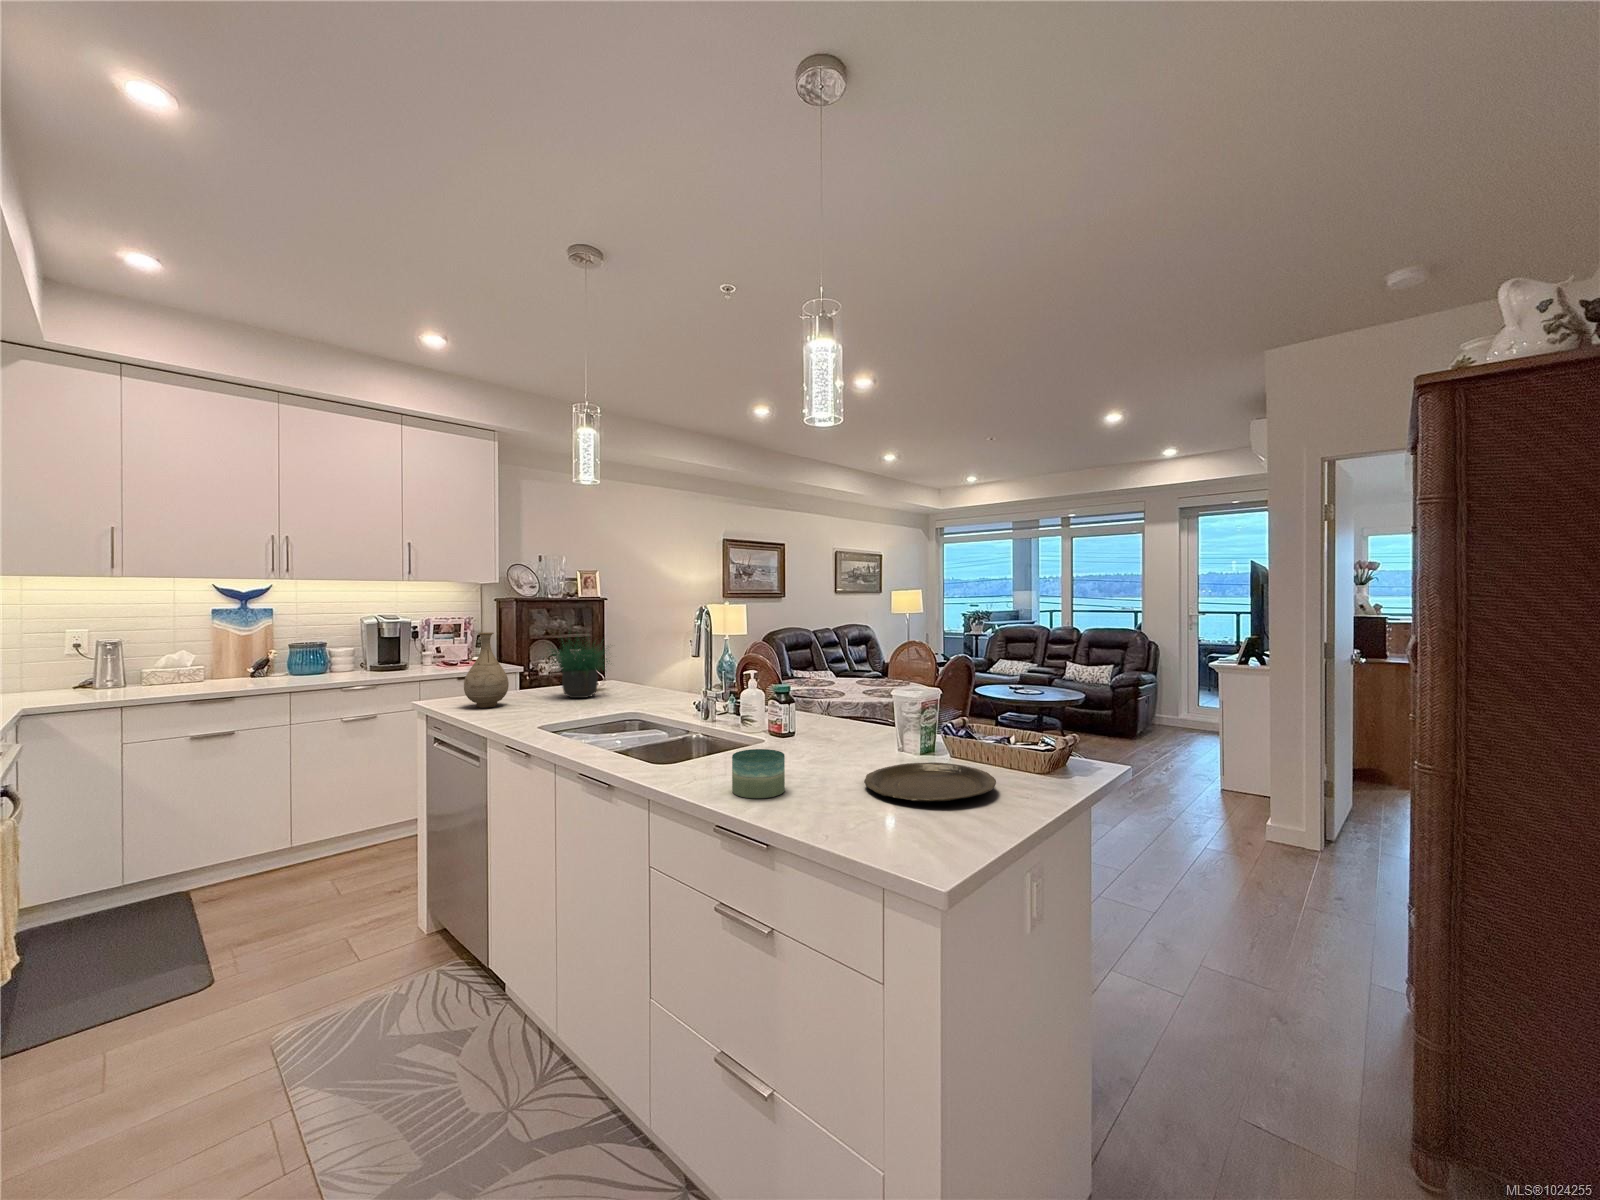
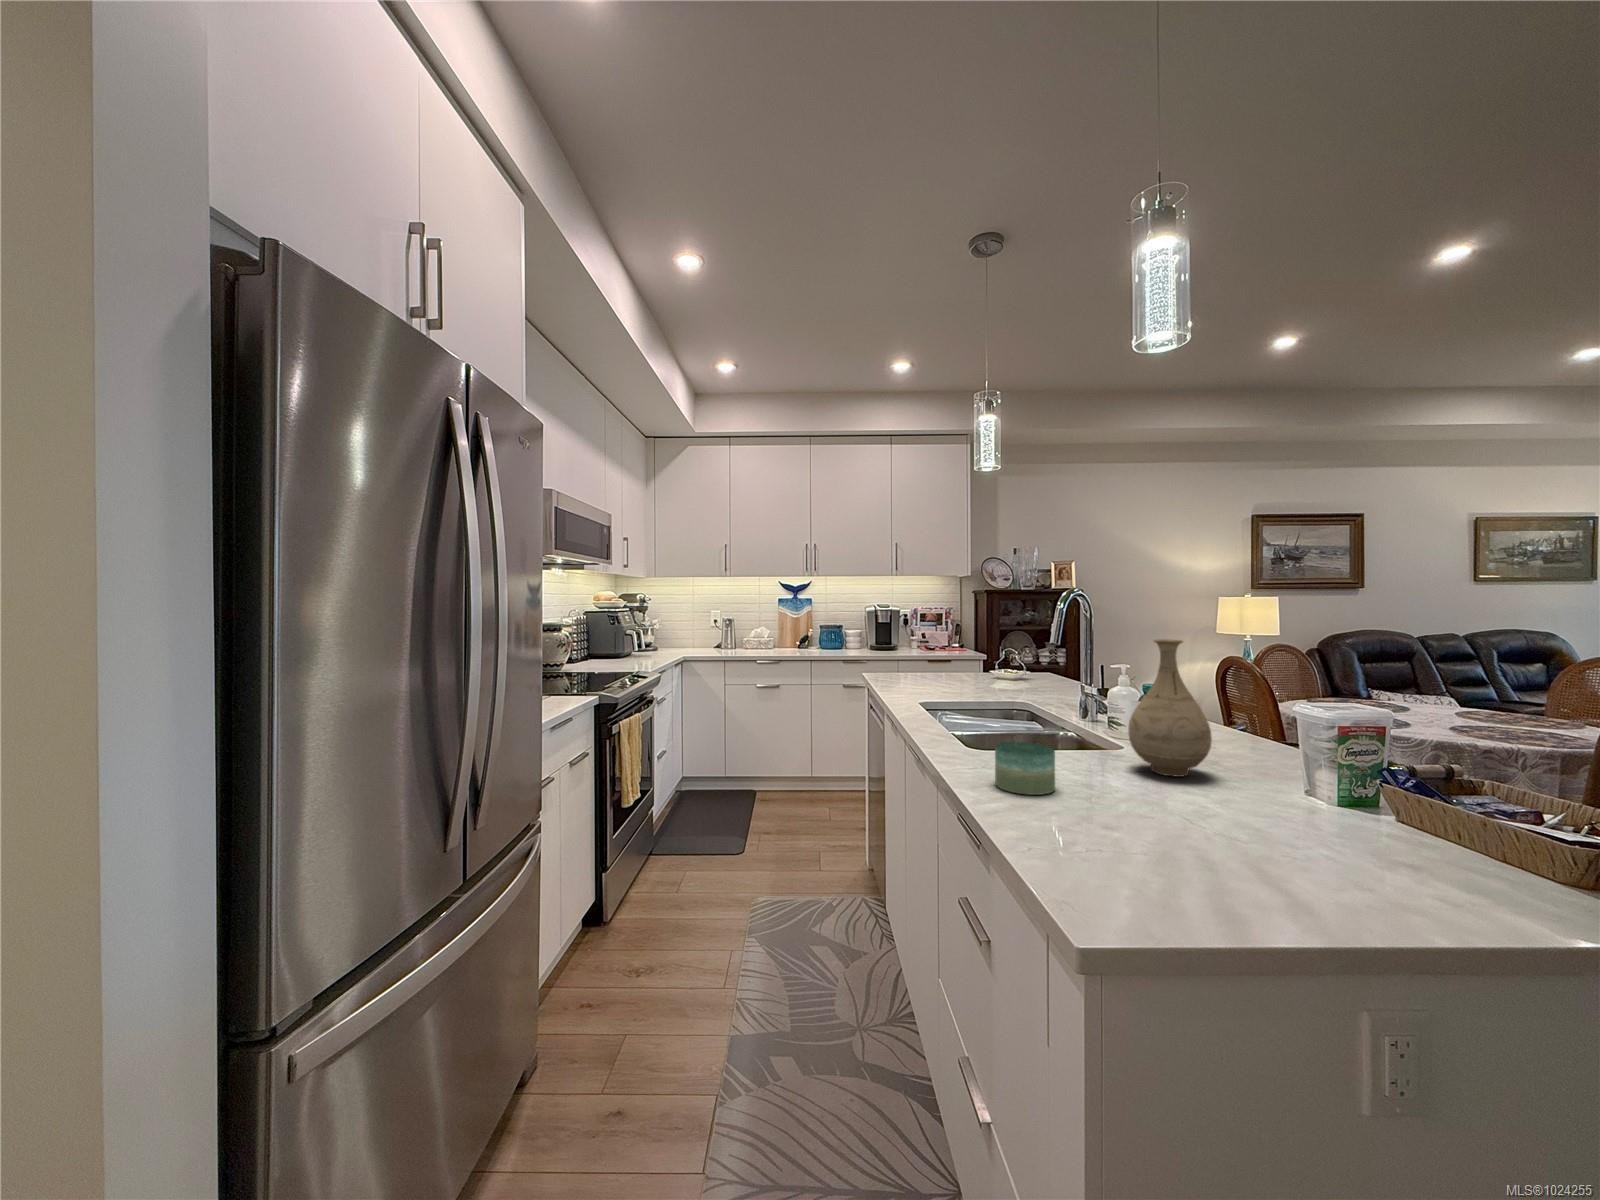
vase: present [464,632,509,708] -> present [1129,639,1212,777]
potted plant: present [551,639,608,698] -> none [956,607,1034,685]
plate: present [864,762,996,802] -> none [1149,798,1370,857]

